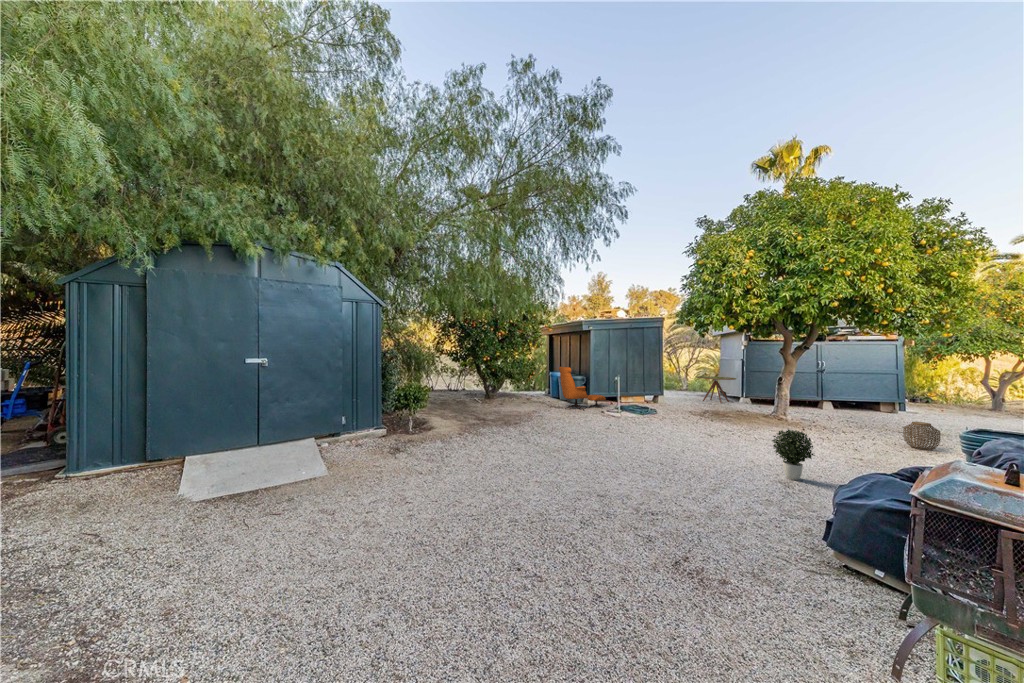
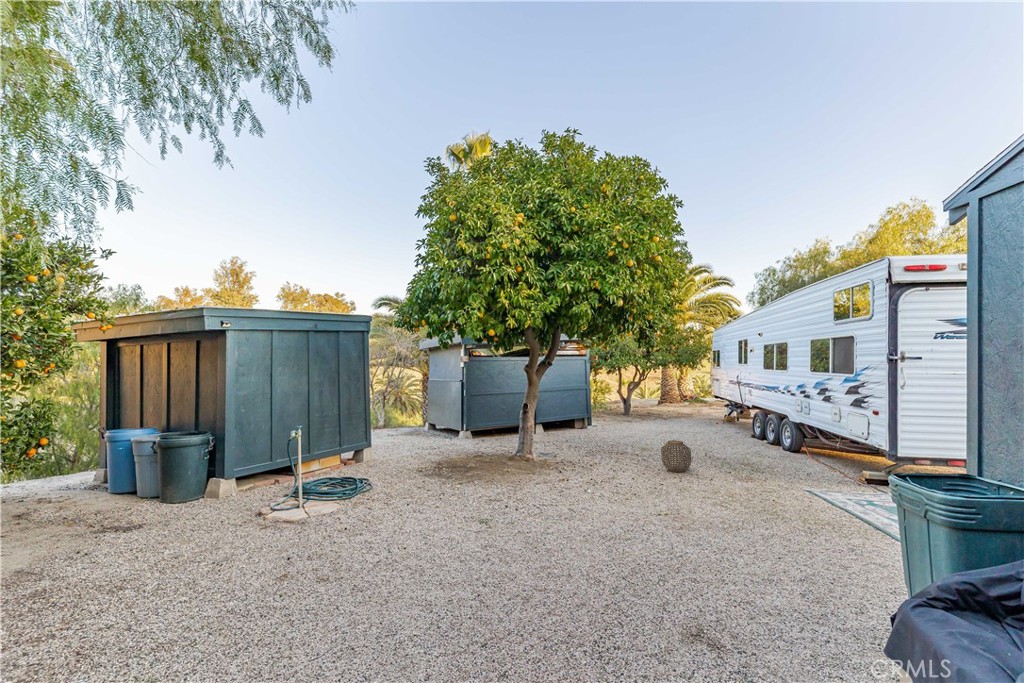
lounge chair: present [559,367,606,410] -> none [129,421,261,529]
round table: present [696,376,736,403] -> none [404,405,453,442]
potted plant: present [772,429,815,480] -> none [702,516,783,627]

